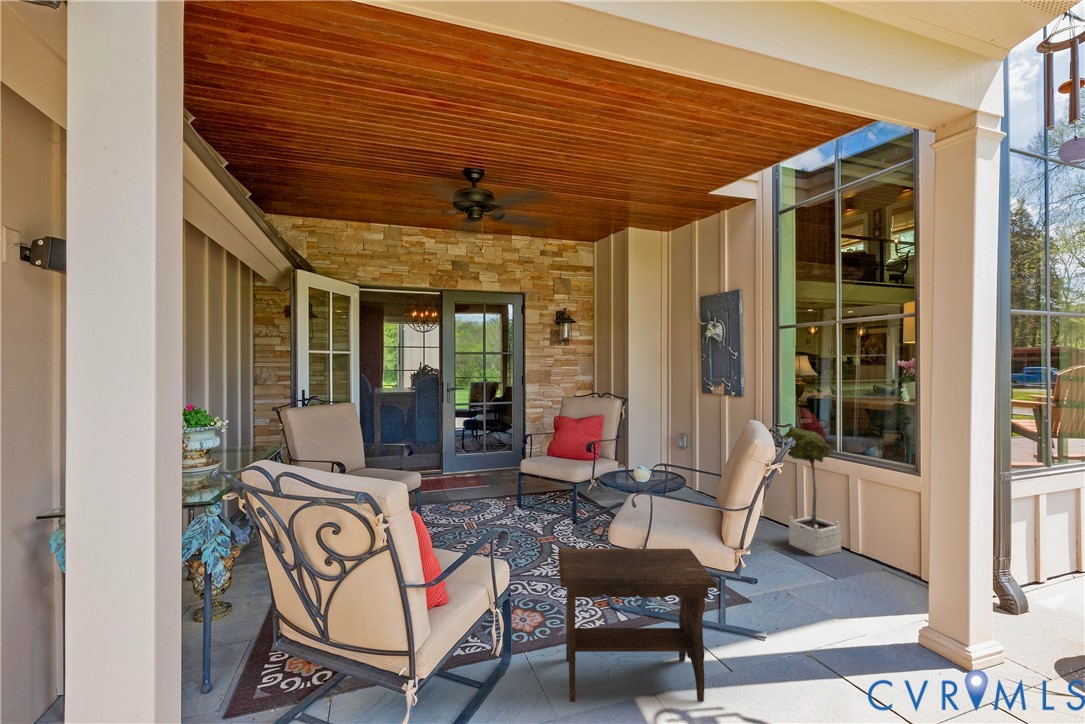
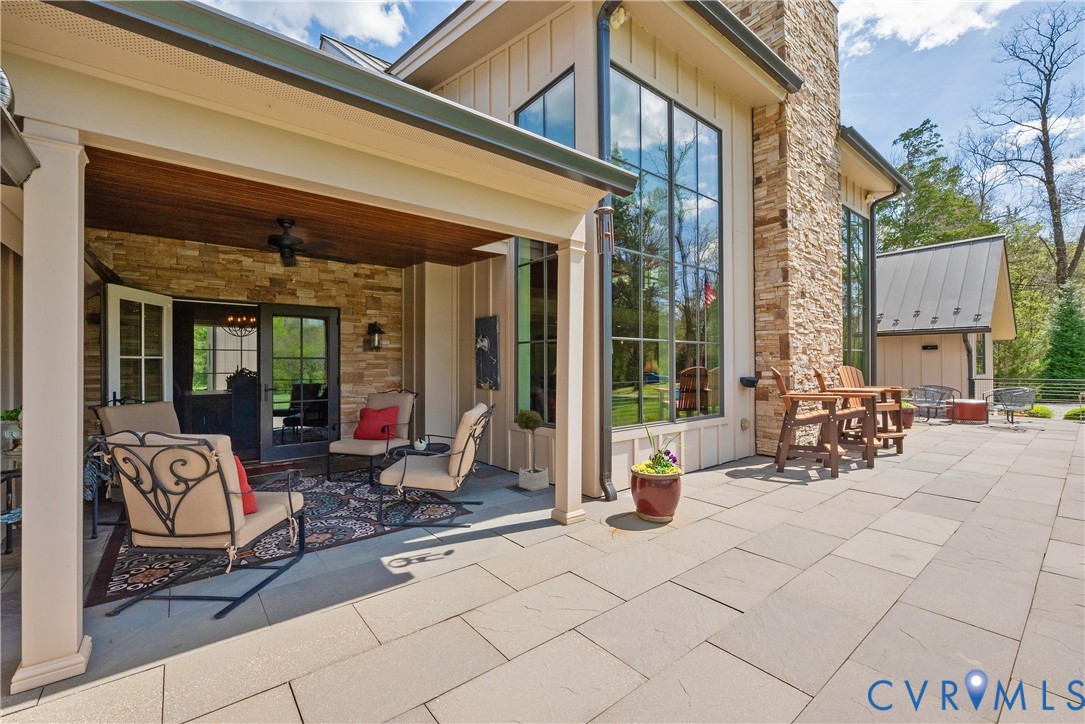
footstool: present [558,549,717,702] -> none [336,477,430,568]

